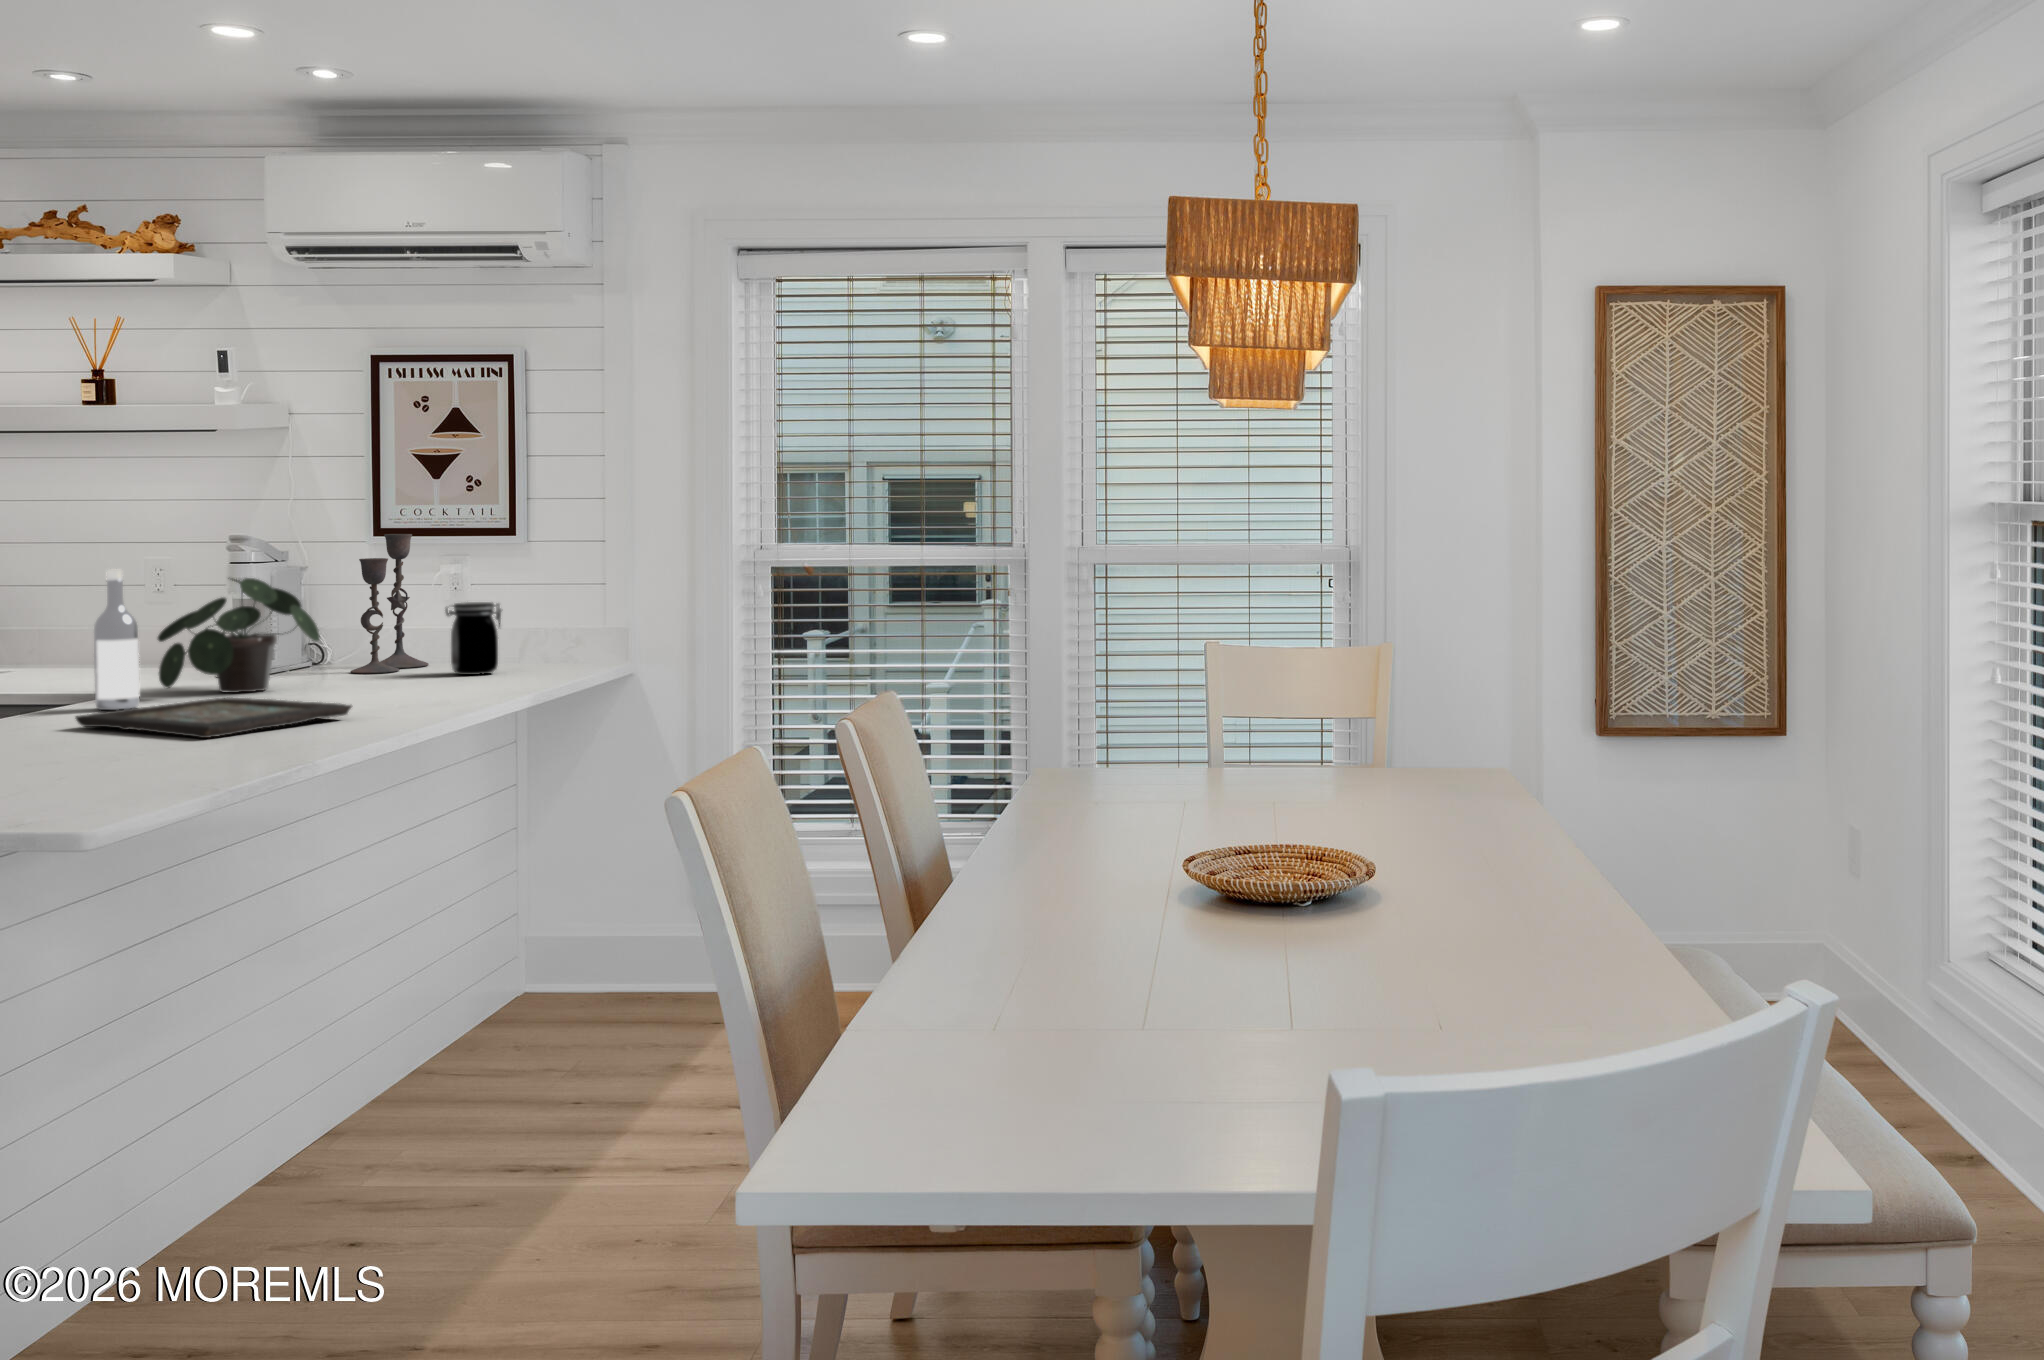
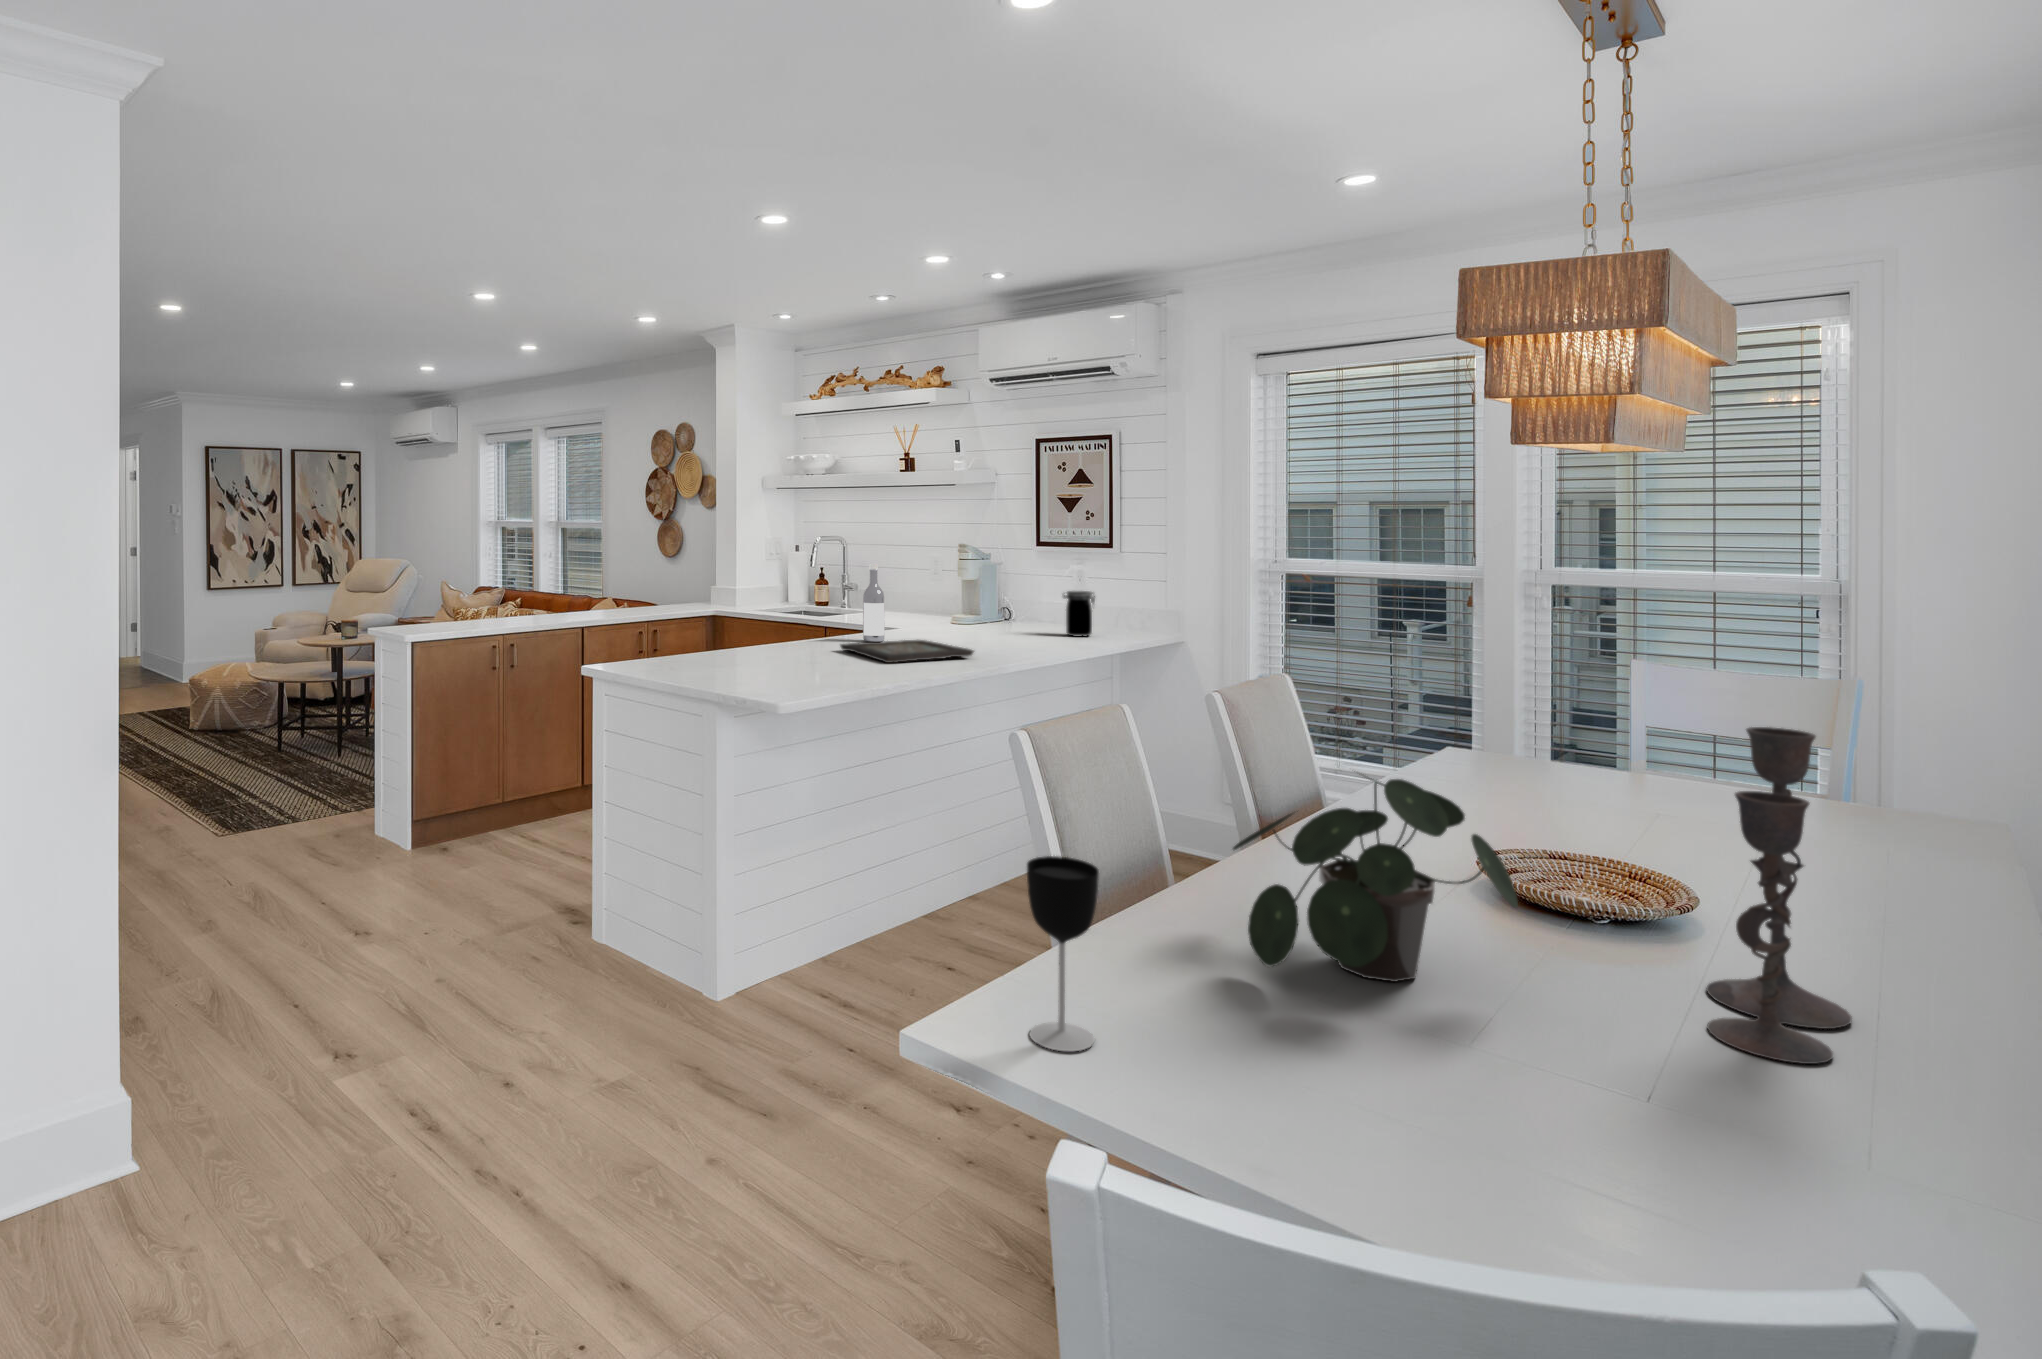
candlestick: present [351,534,429,673] -> present [1706,727,1852,1064]
potted plant: present [158,578,320,693] -> present [1233,779,1518,982]
wine glass: none [912,893,1001,1121] -> present [1027,856,1099,1051]

